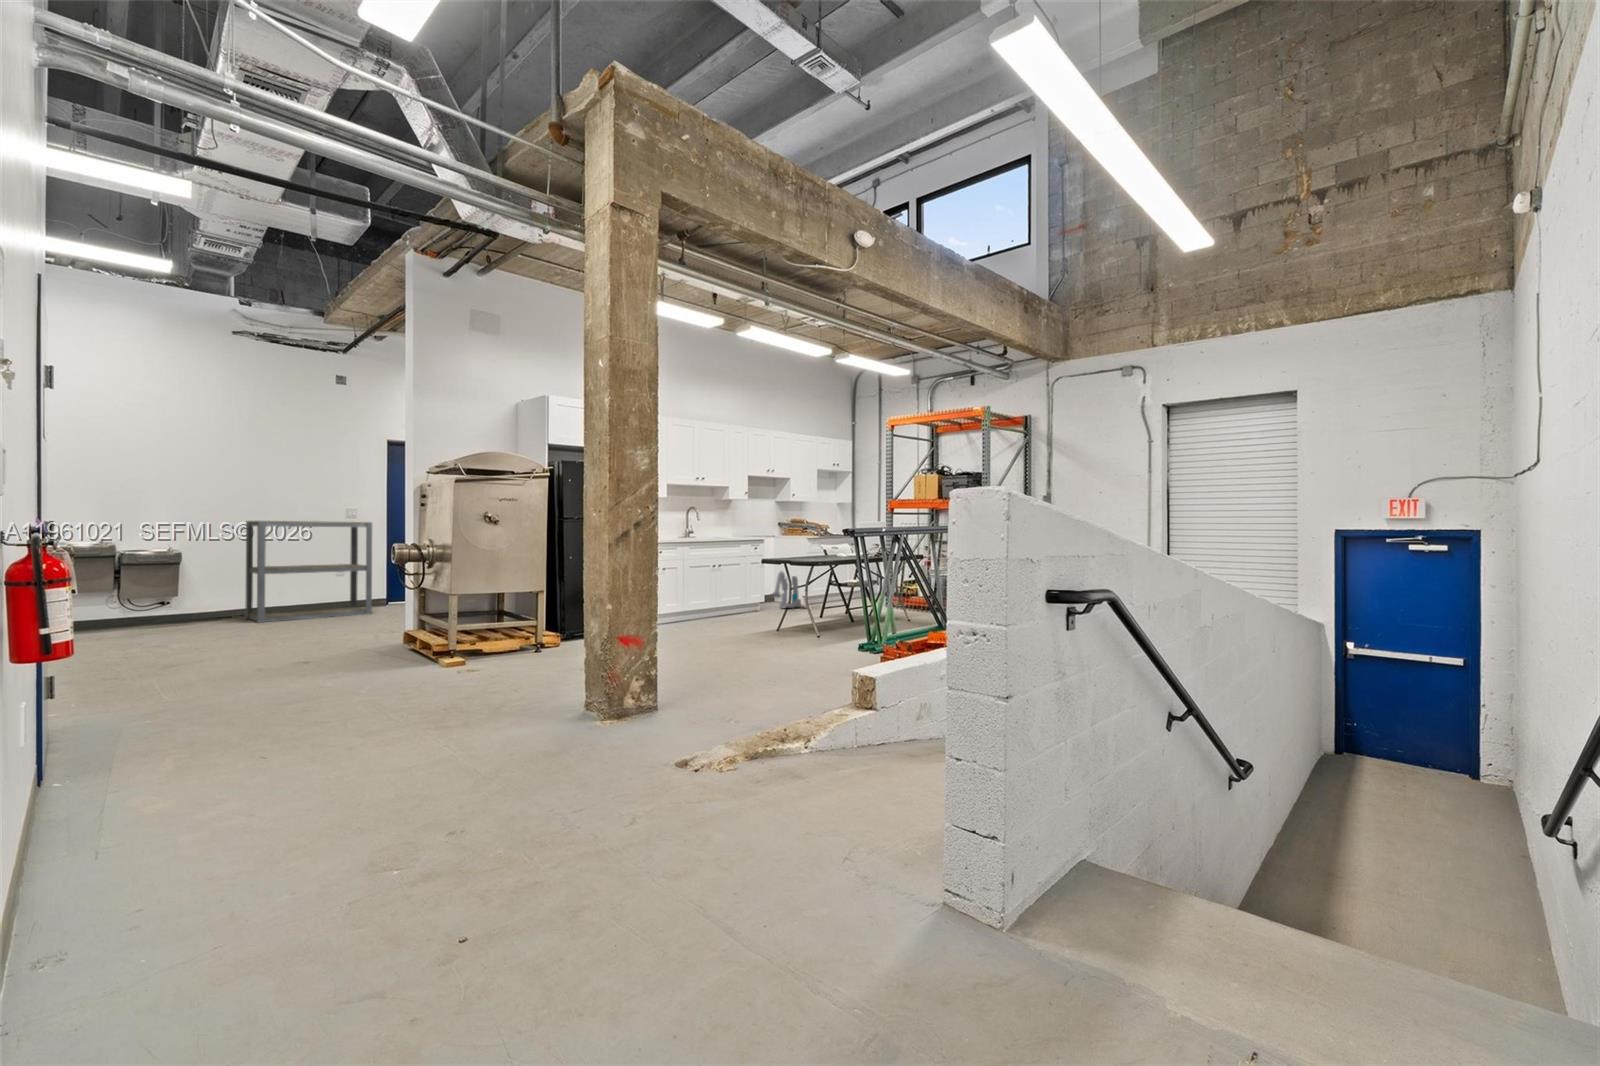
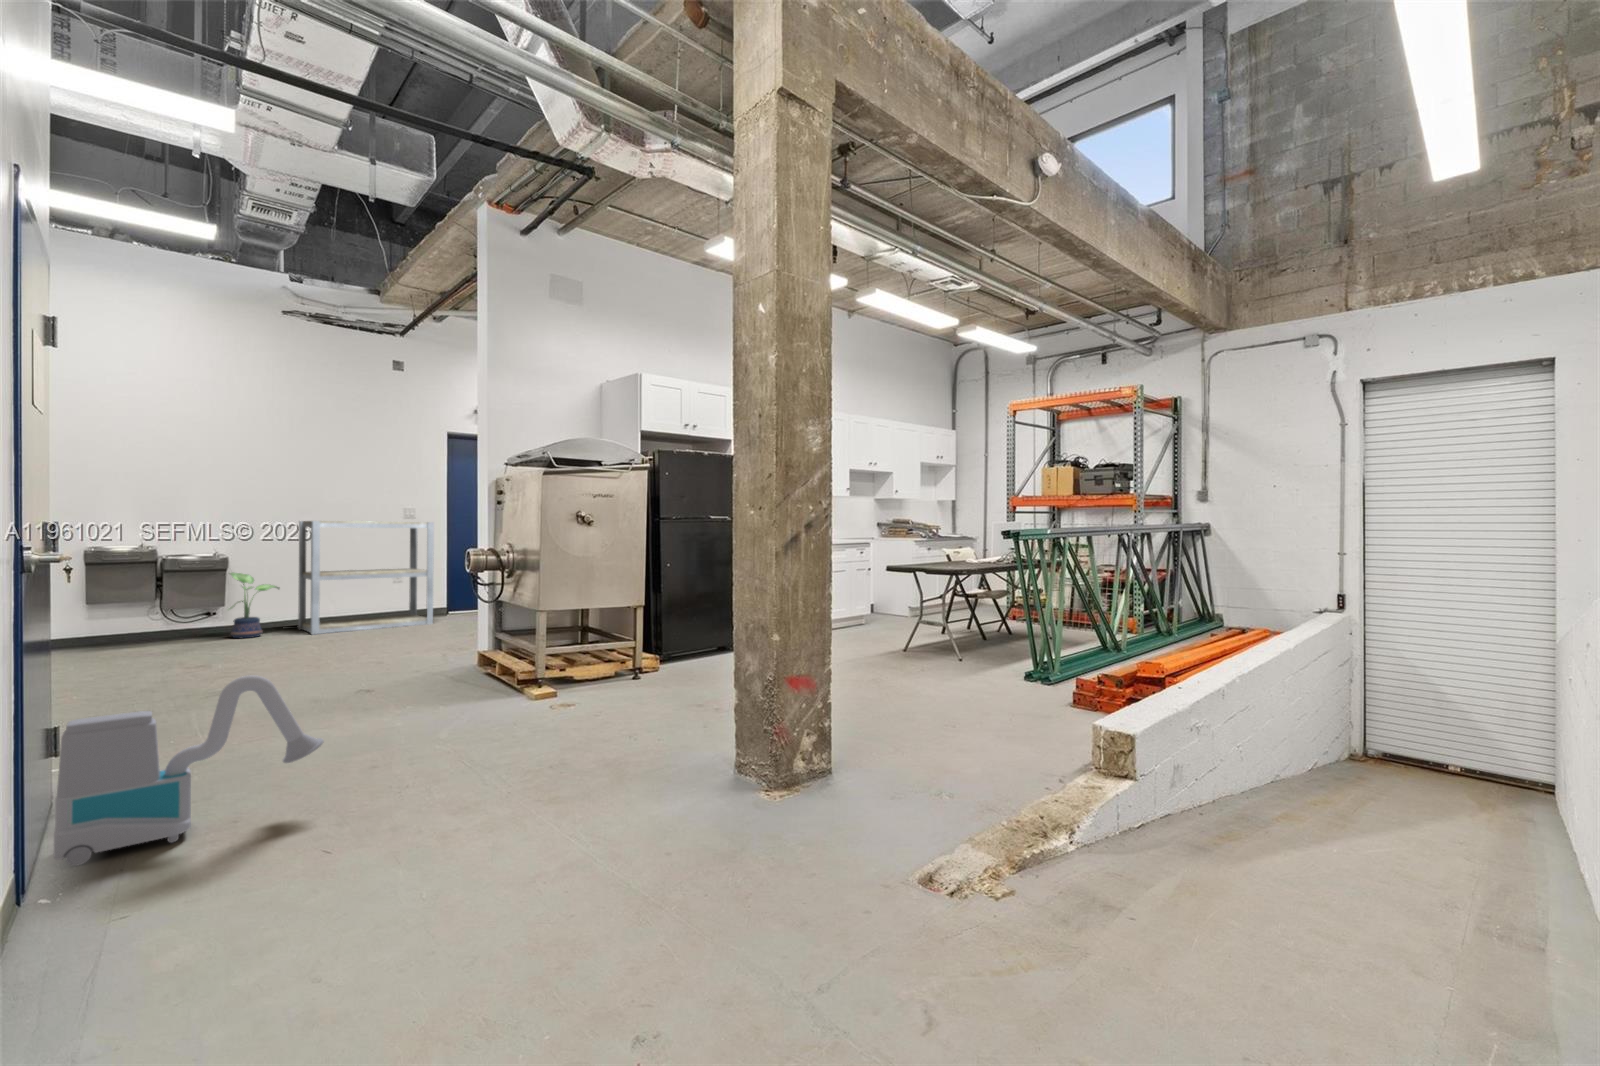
potted plant: none [179,567,228,626] -> present [230,573,279,638]
vacuum cleaner: present [772,572,801,608] -> present [54,675,324,866]

